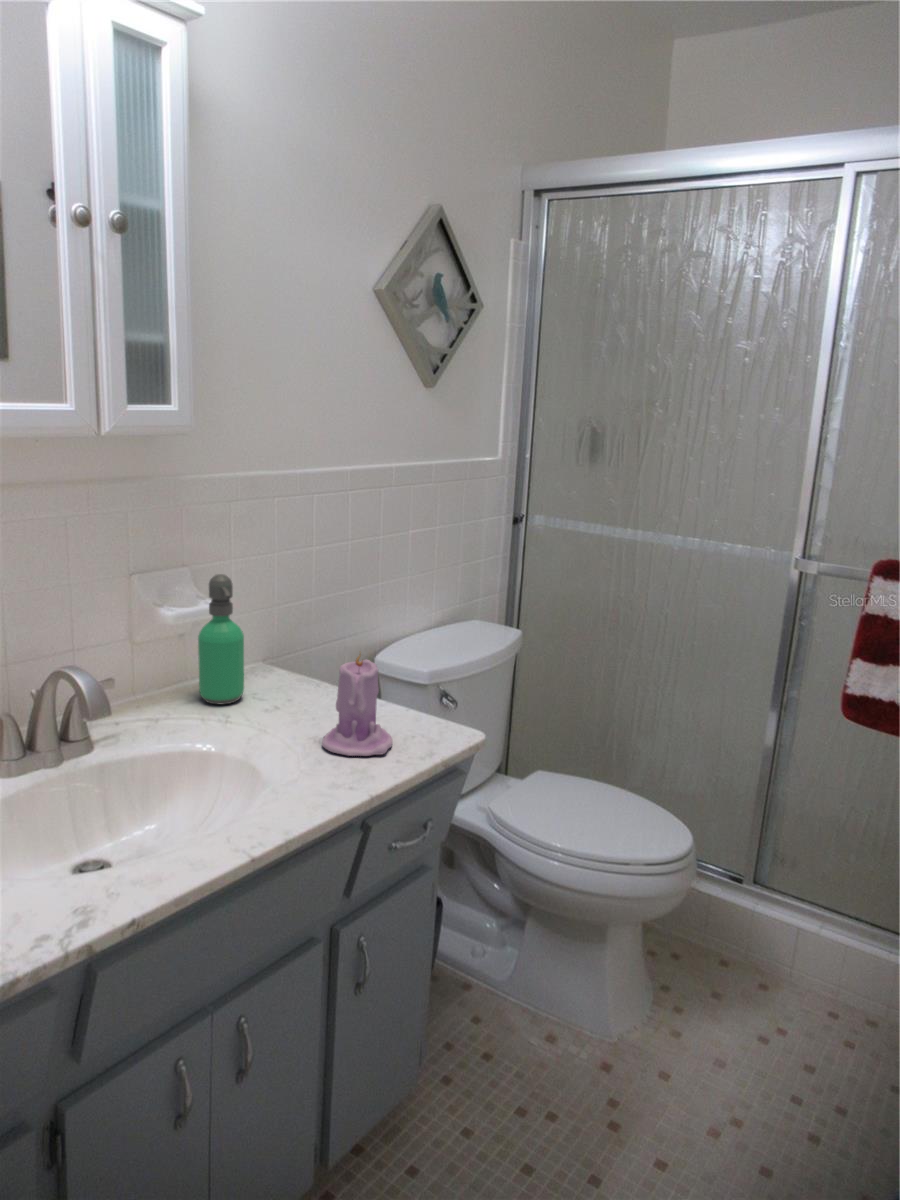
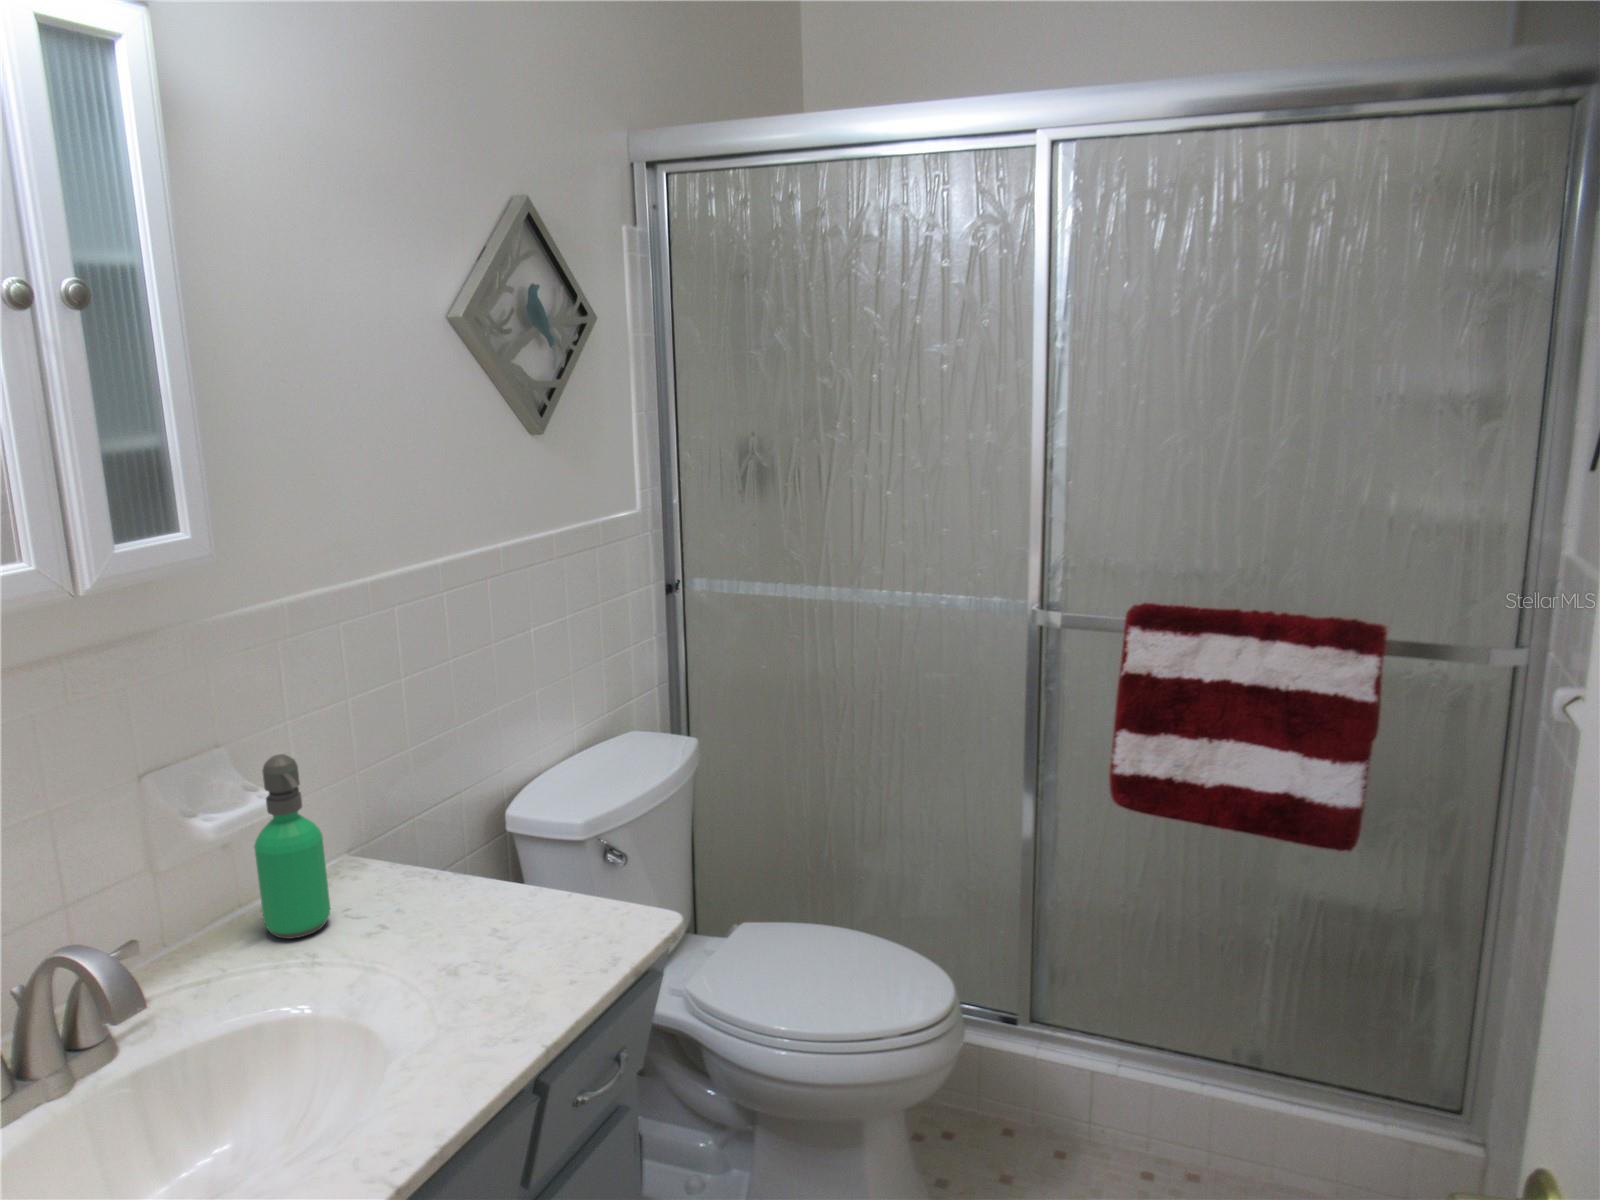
candle: present [322,653,393,756] -> none [458,842,557,990]

